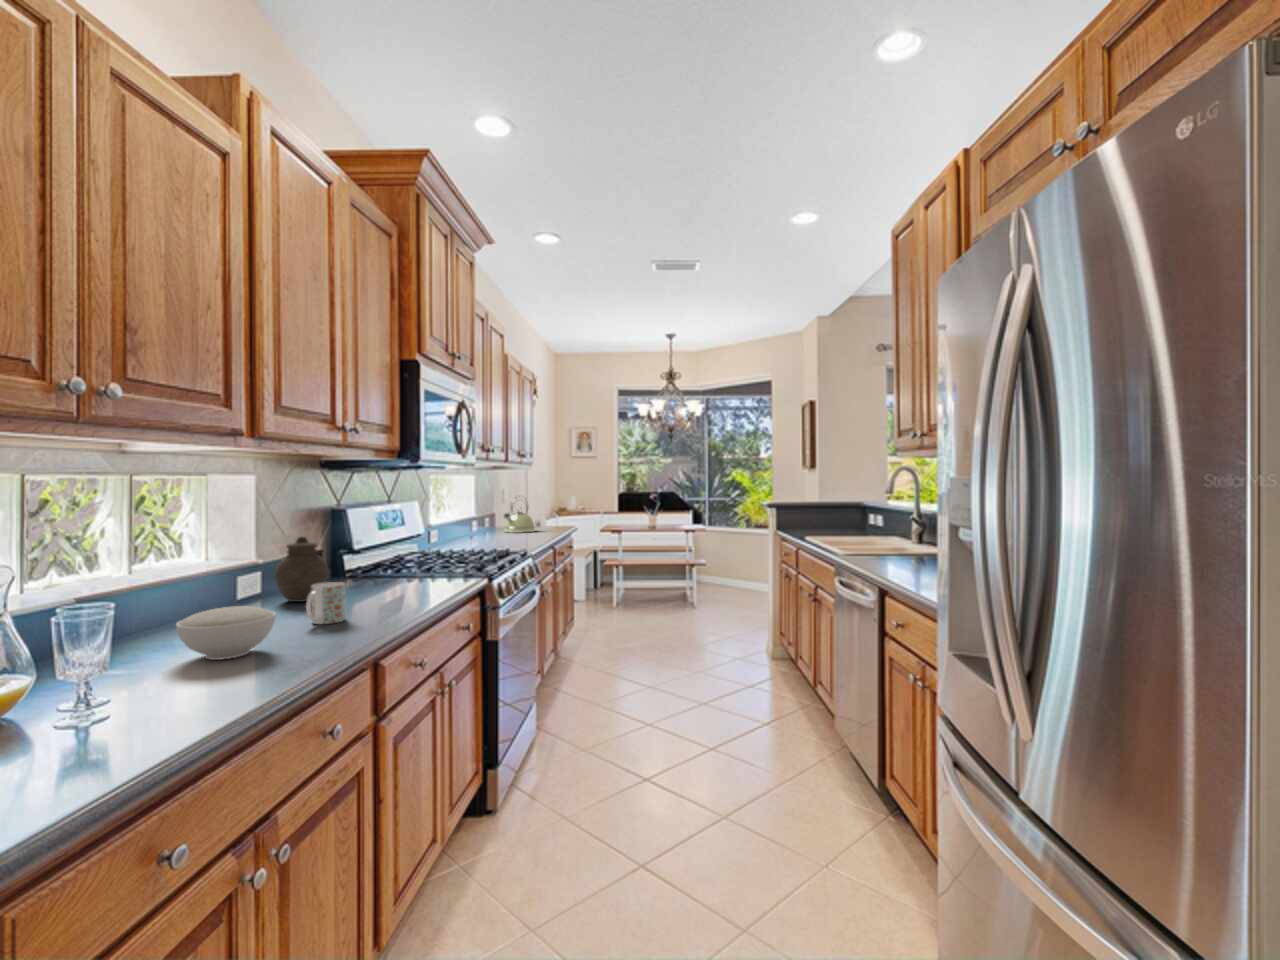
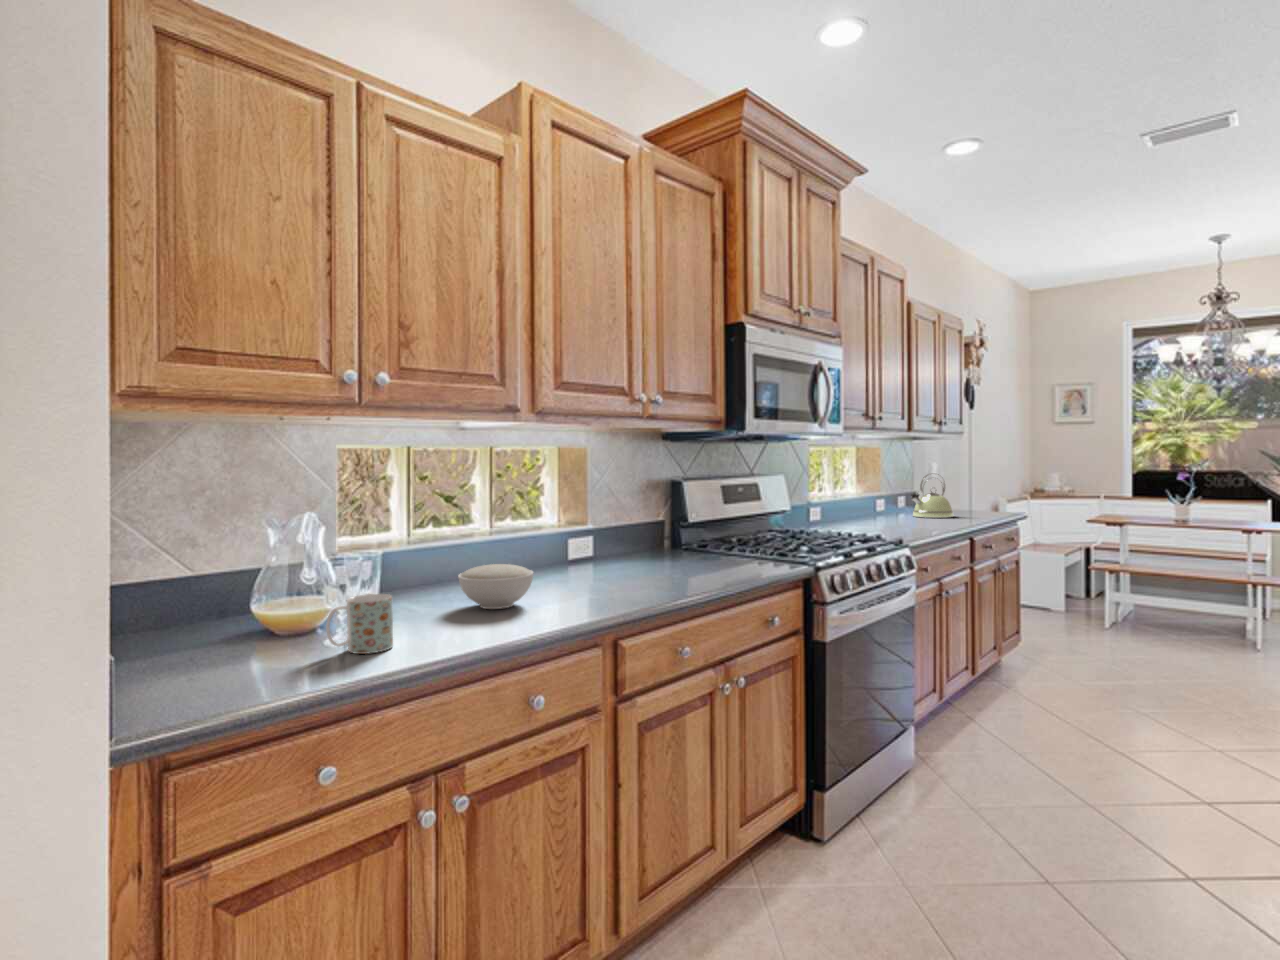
jar: present [275,537,328,602] -> none [594,507,639,569]
mug: present [306,582,346,624] -> present [326,594,393,654]

